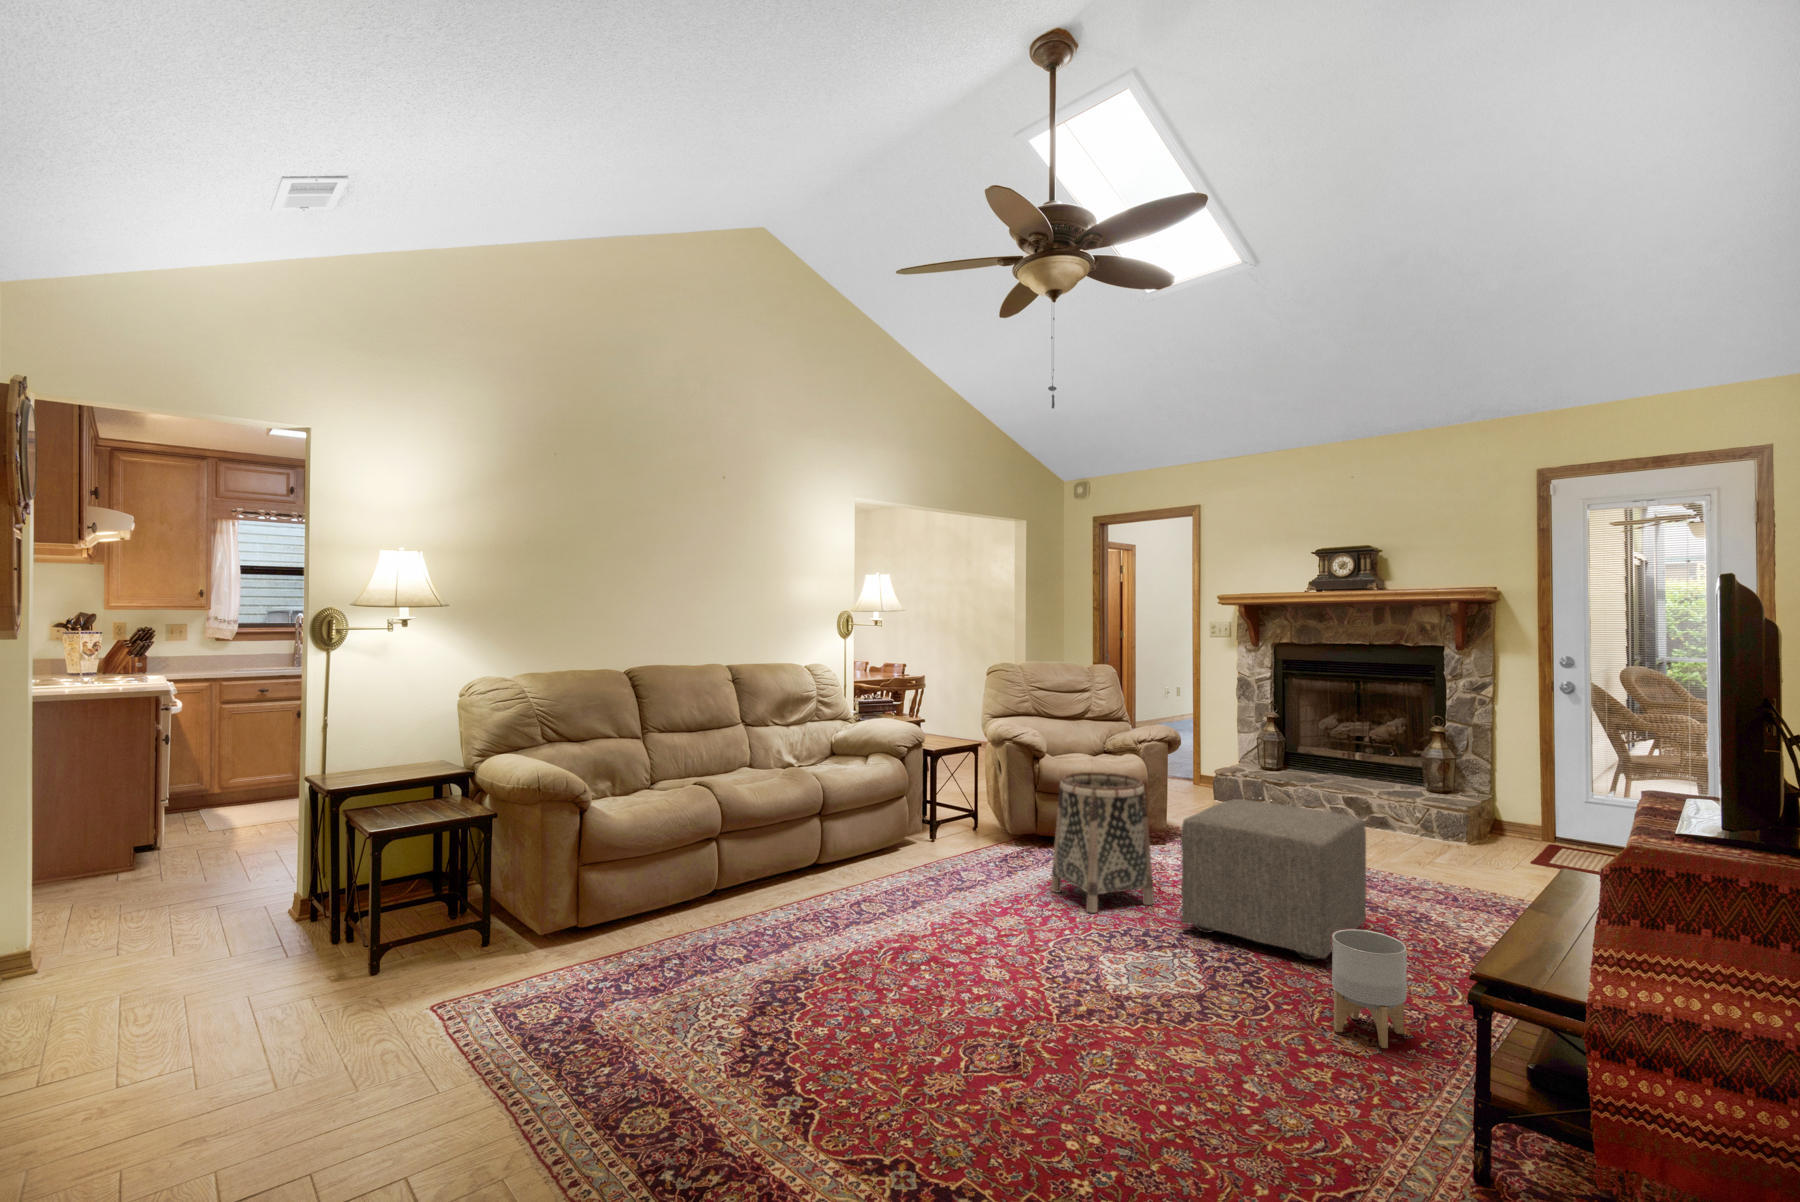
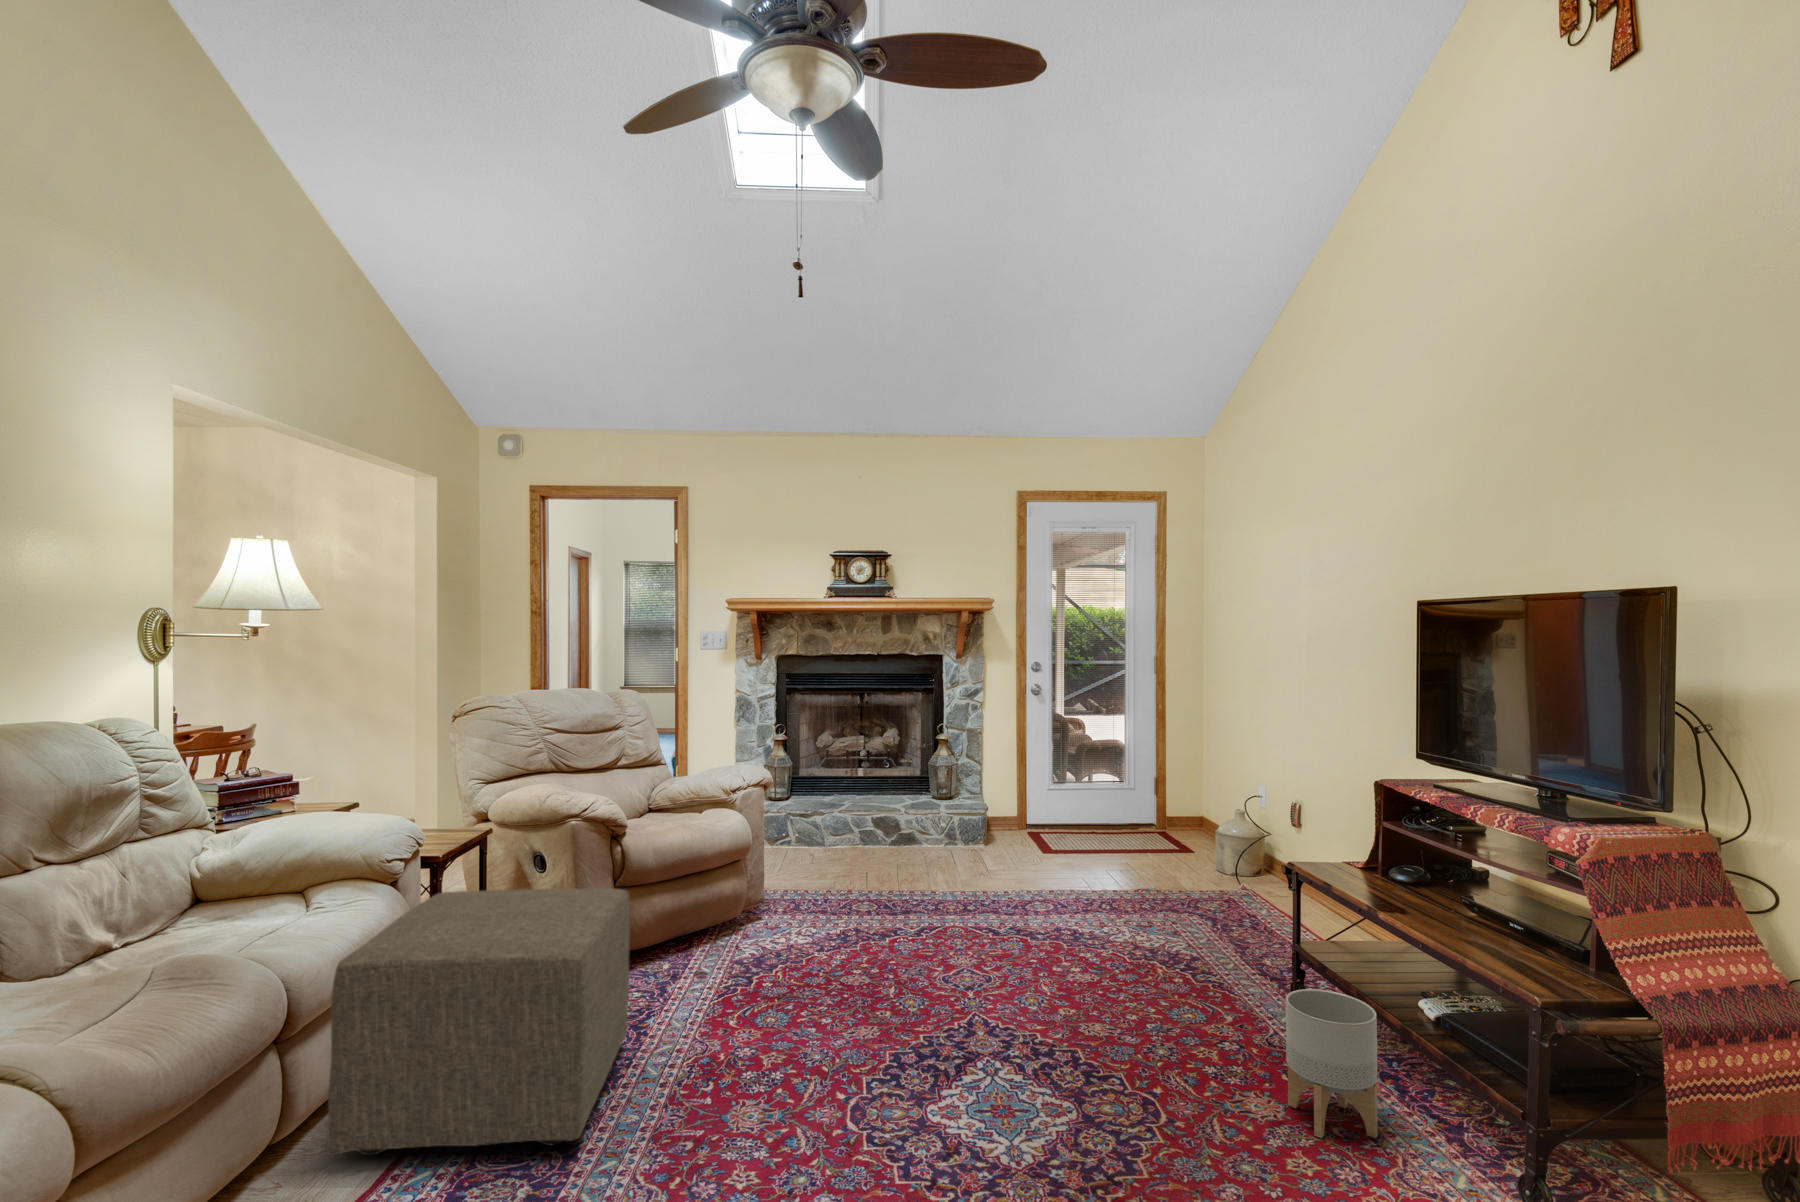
basket: present [1051,772,1154,913] -> none [745,841,891,1071]
ottoman: present [1181,799,1366,960] -> present [327,888,630,1155]

